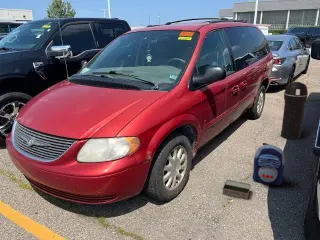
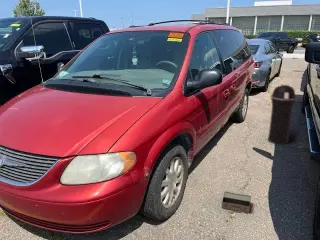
backpack: present [252,145,286,185] -> none [250,152,285,195]

